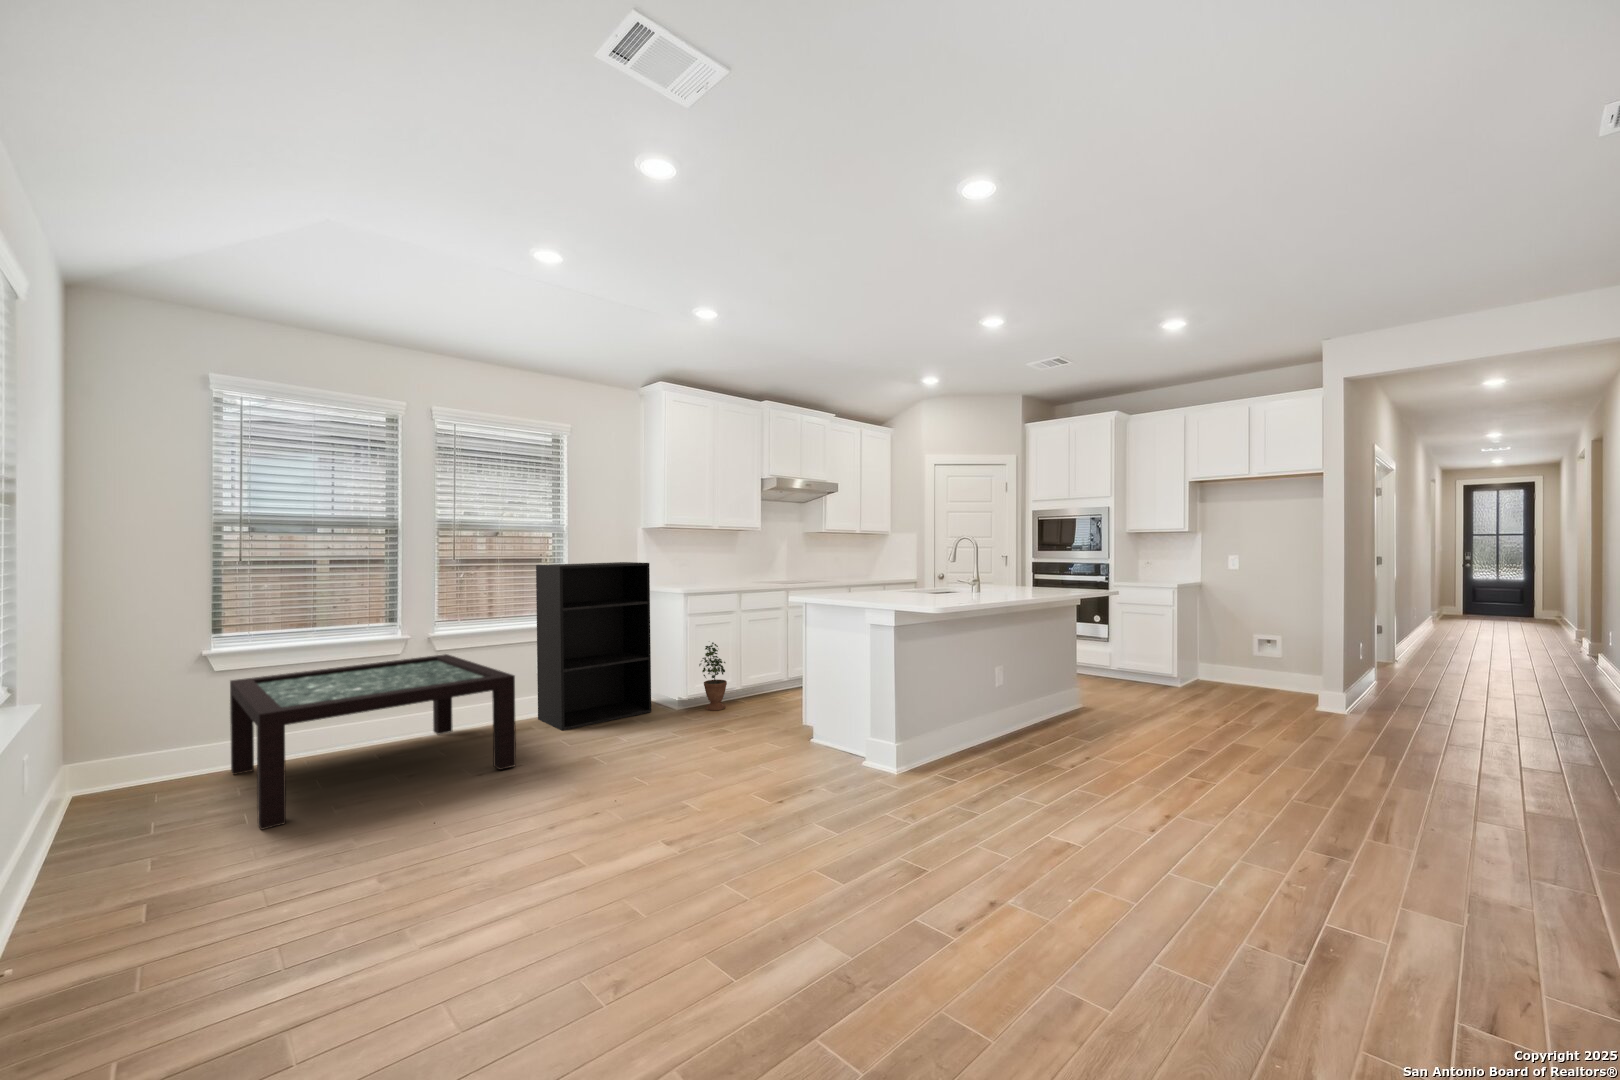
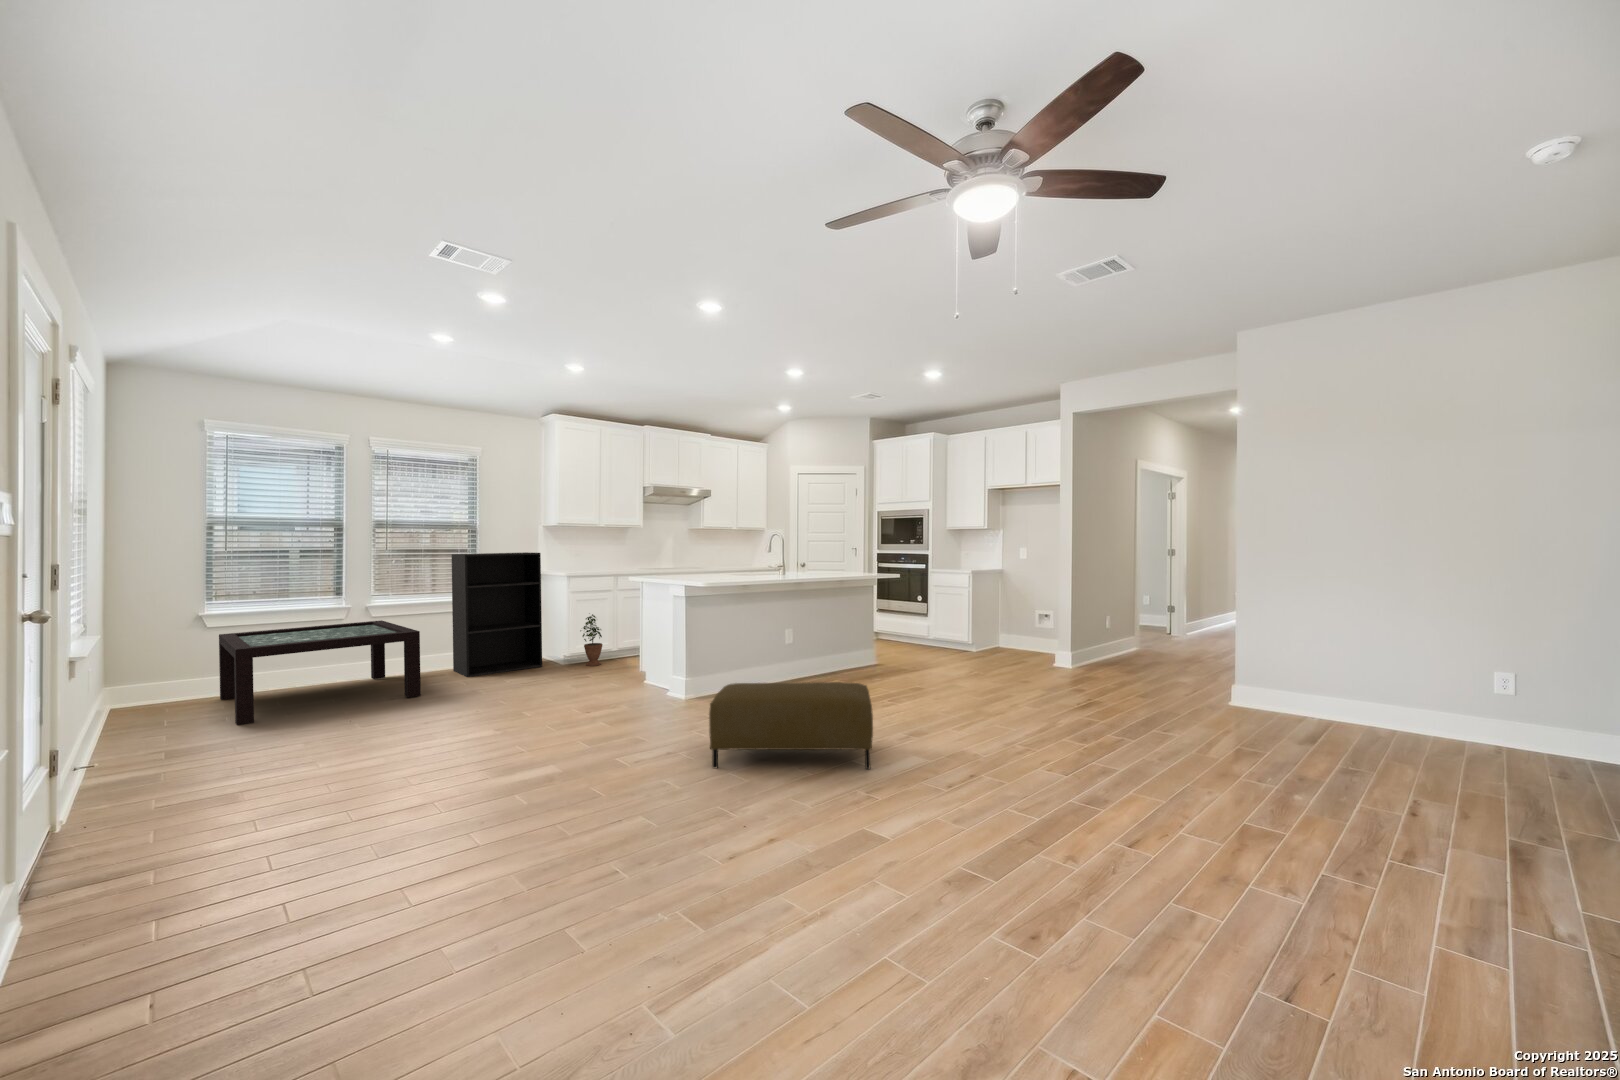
ottoman: none [1053,778,1391,948] -> present [709,682,873,769]

